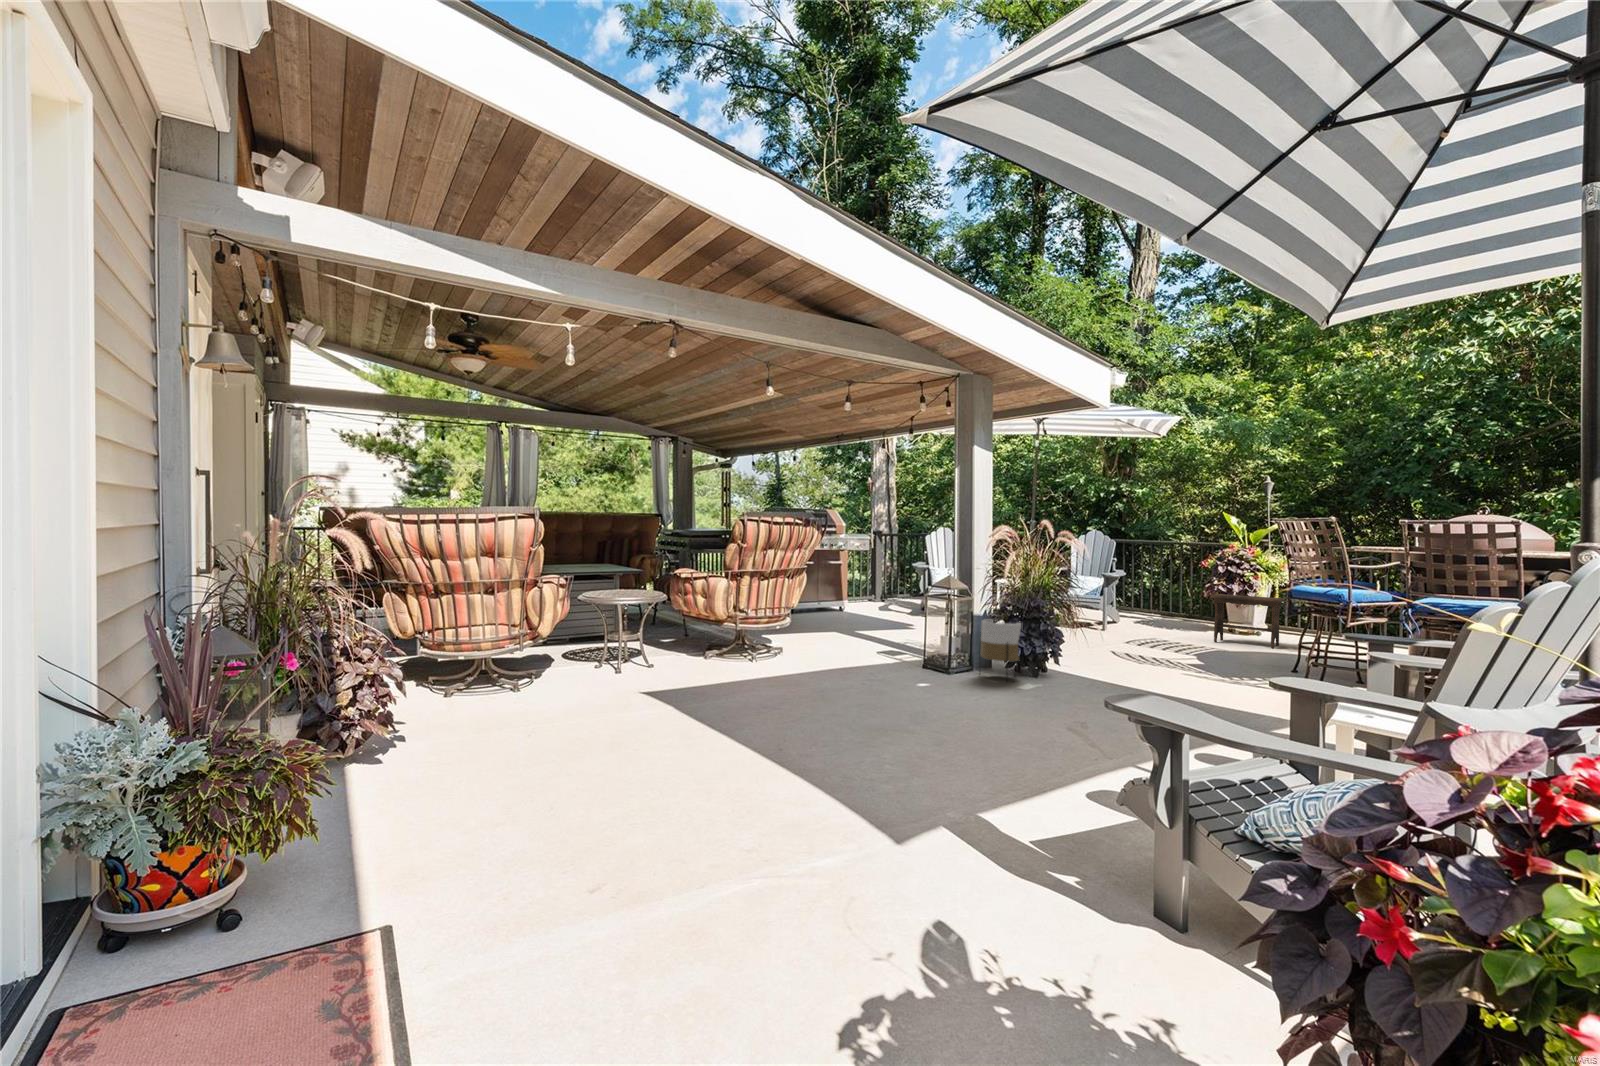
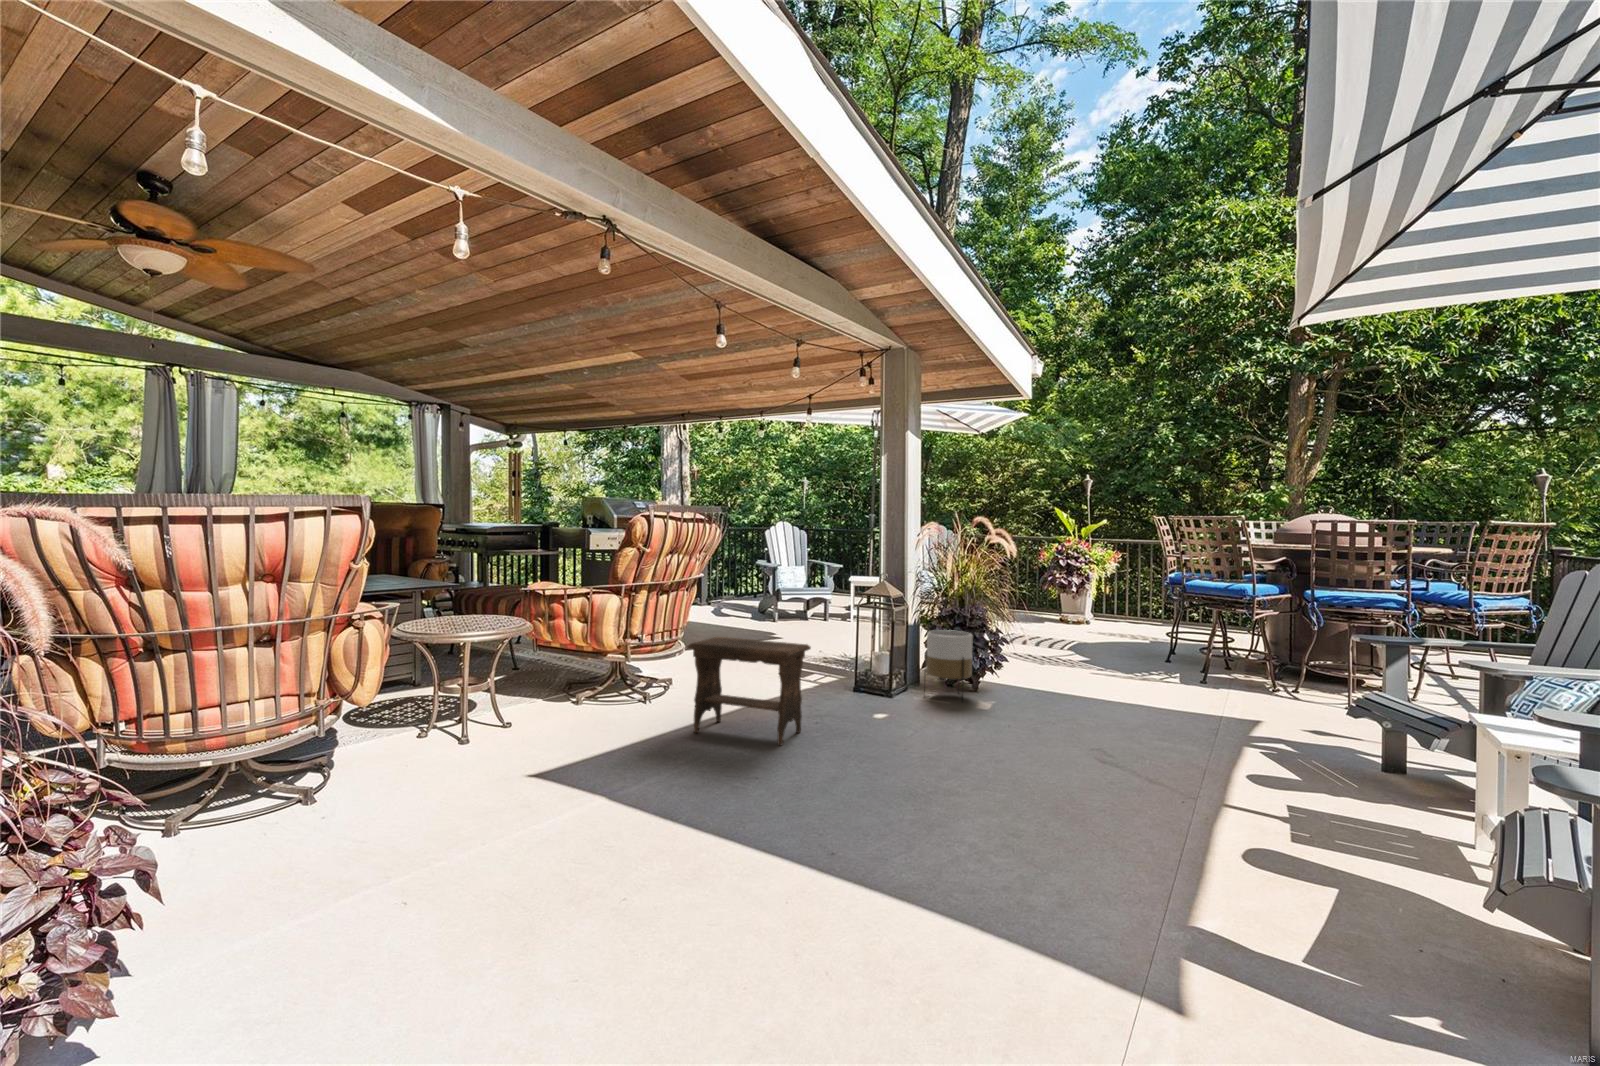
footstool: present [1210,594,1285,648] -> present [688,637,811,745]

